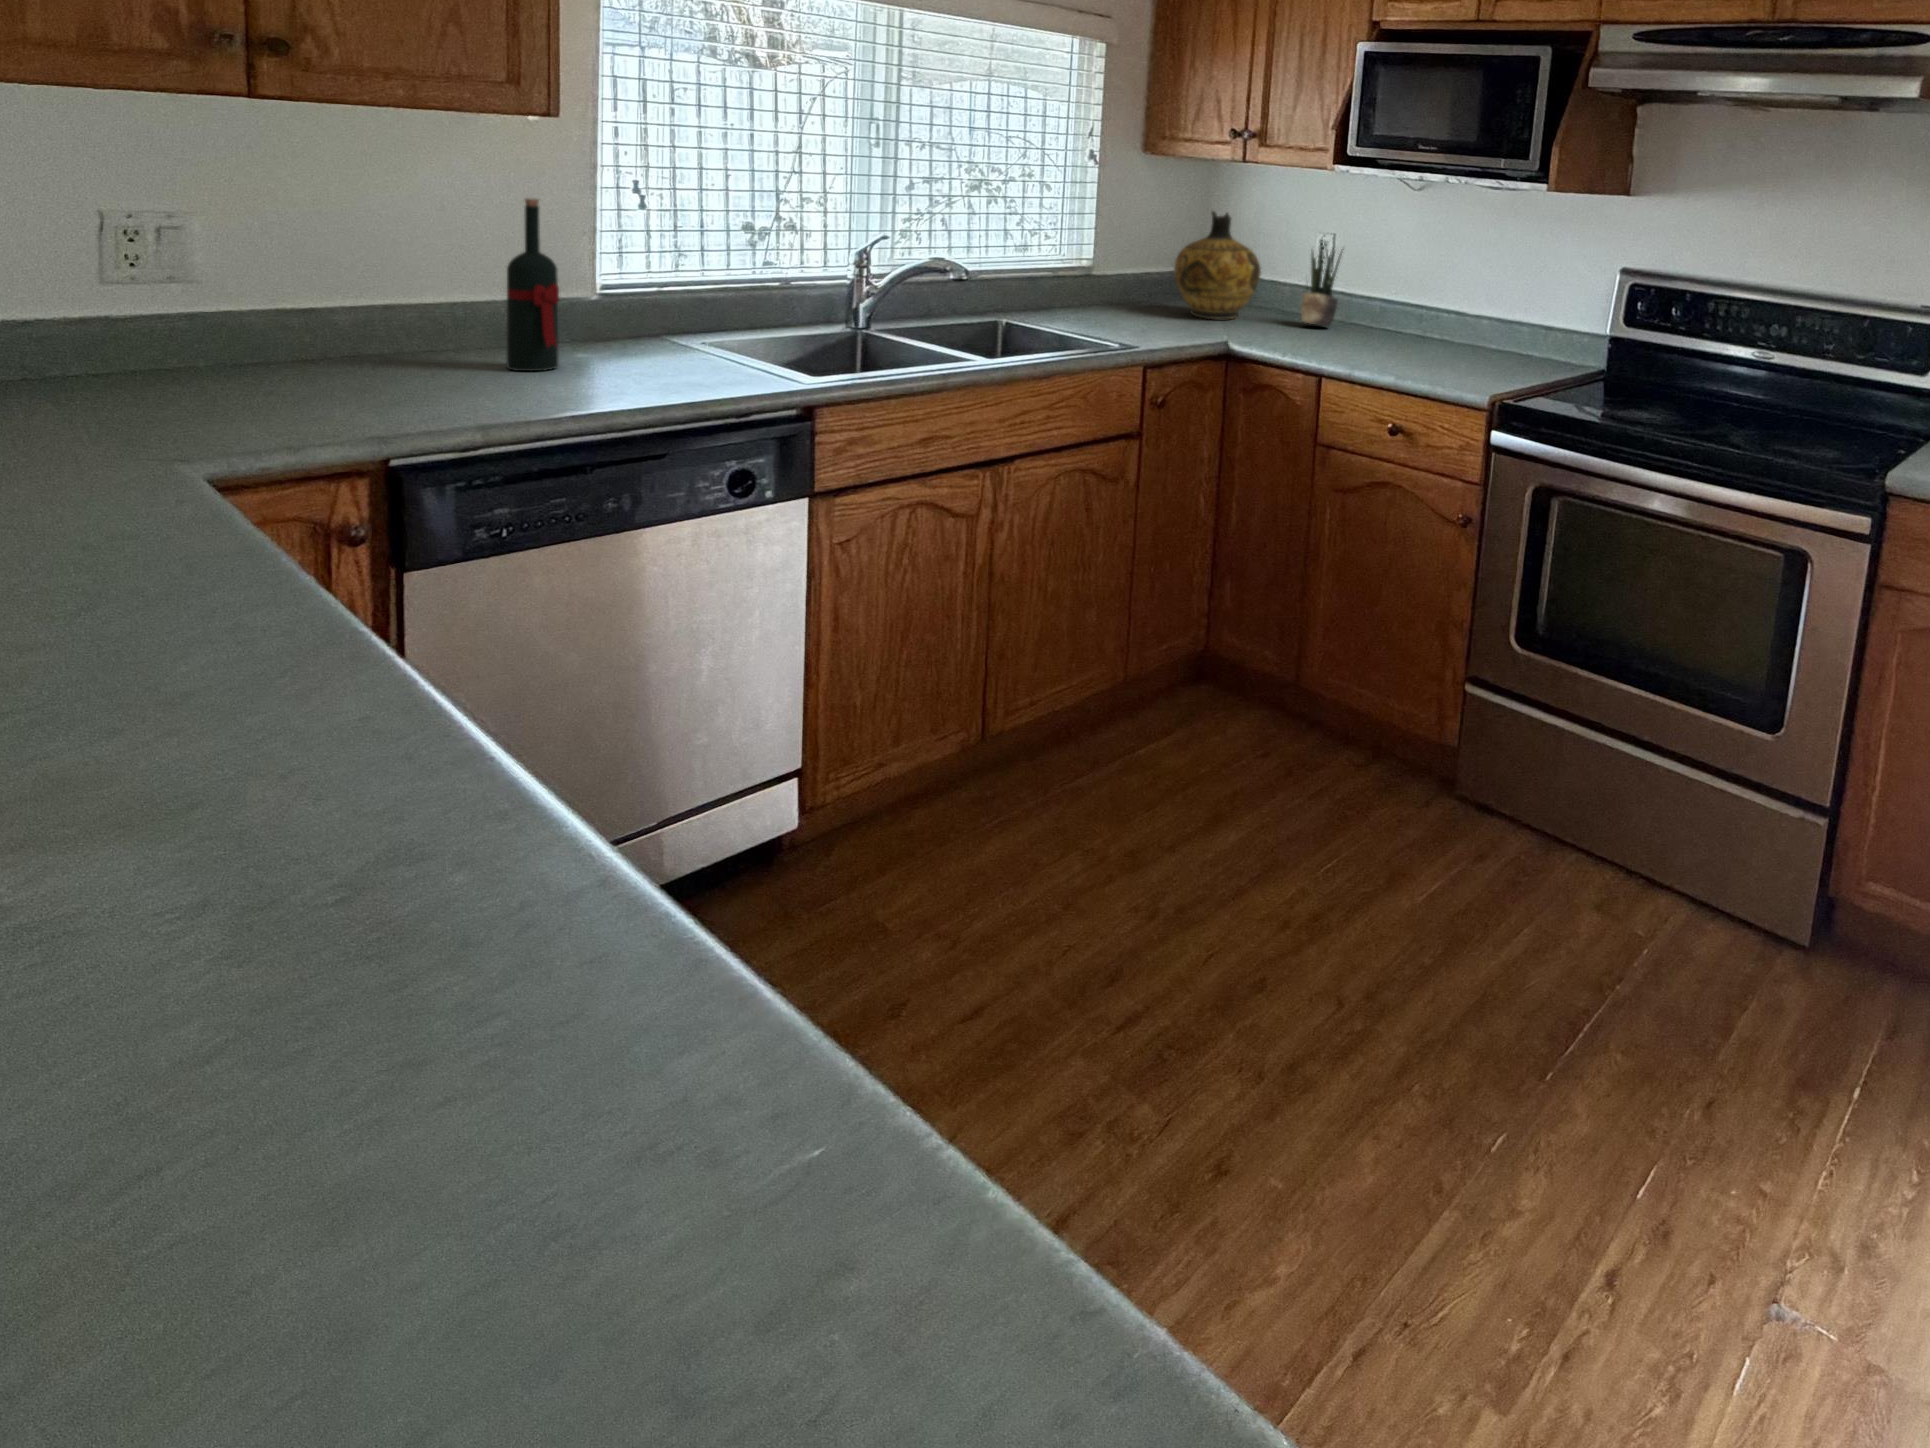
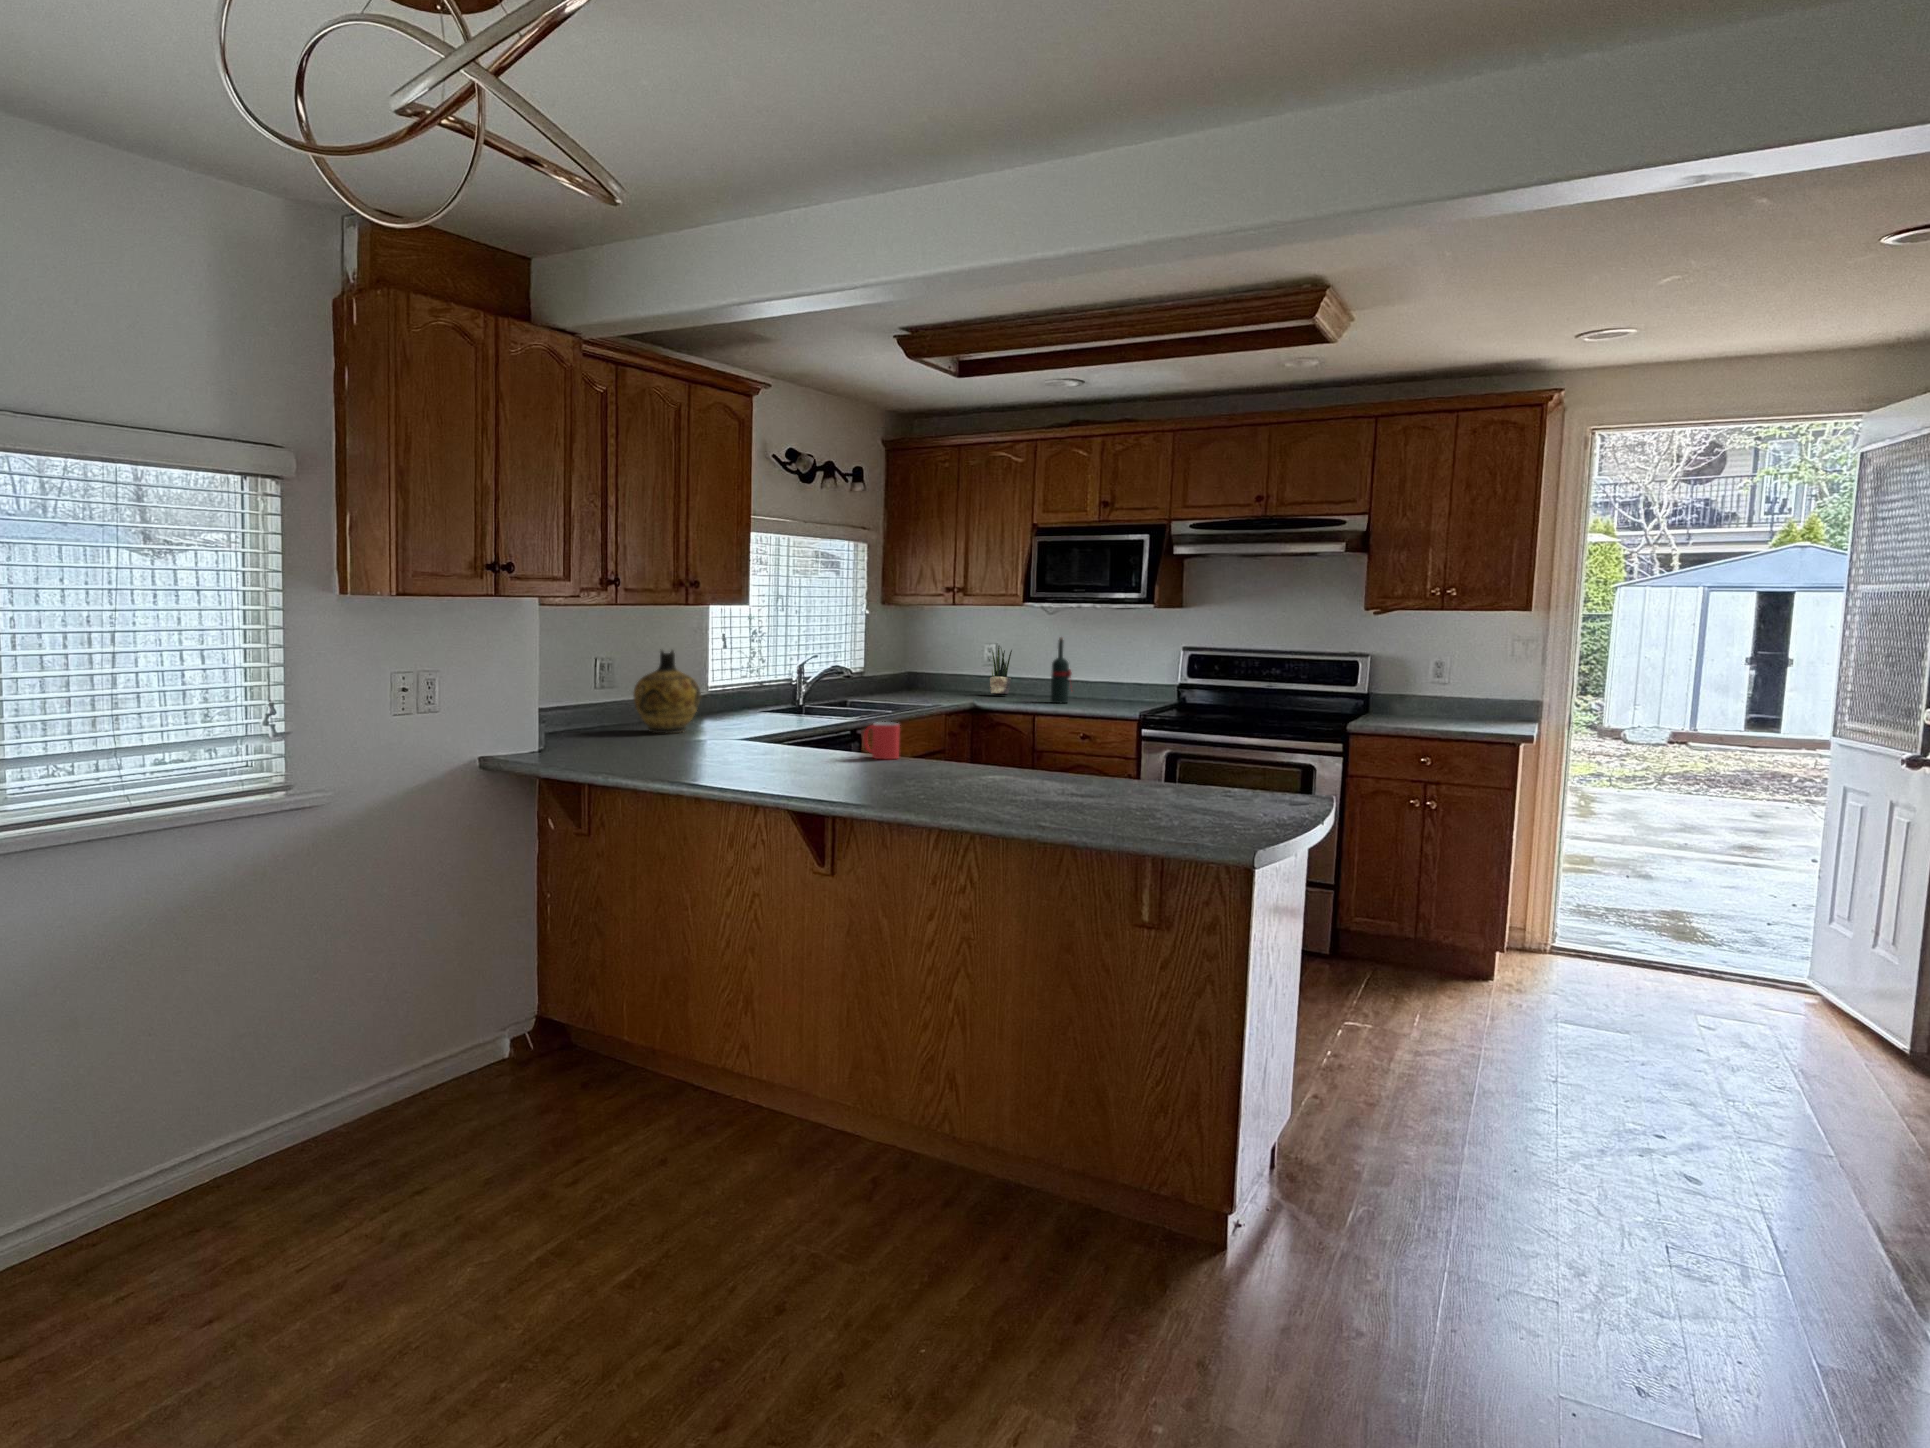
wine bottle: present [507,198,559,371] -> present [1051,638,1072,703]
ceramic jug: present [1174,211,1261,319] -> present [633,650,701,733]
mug: none [85,485,213,627] -> present [864,722,900,759]

